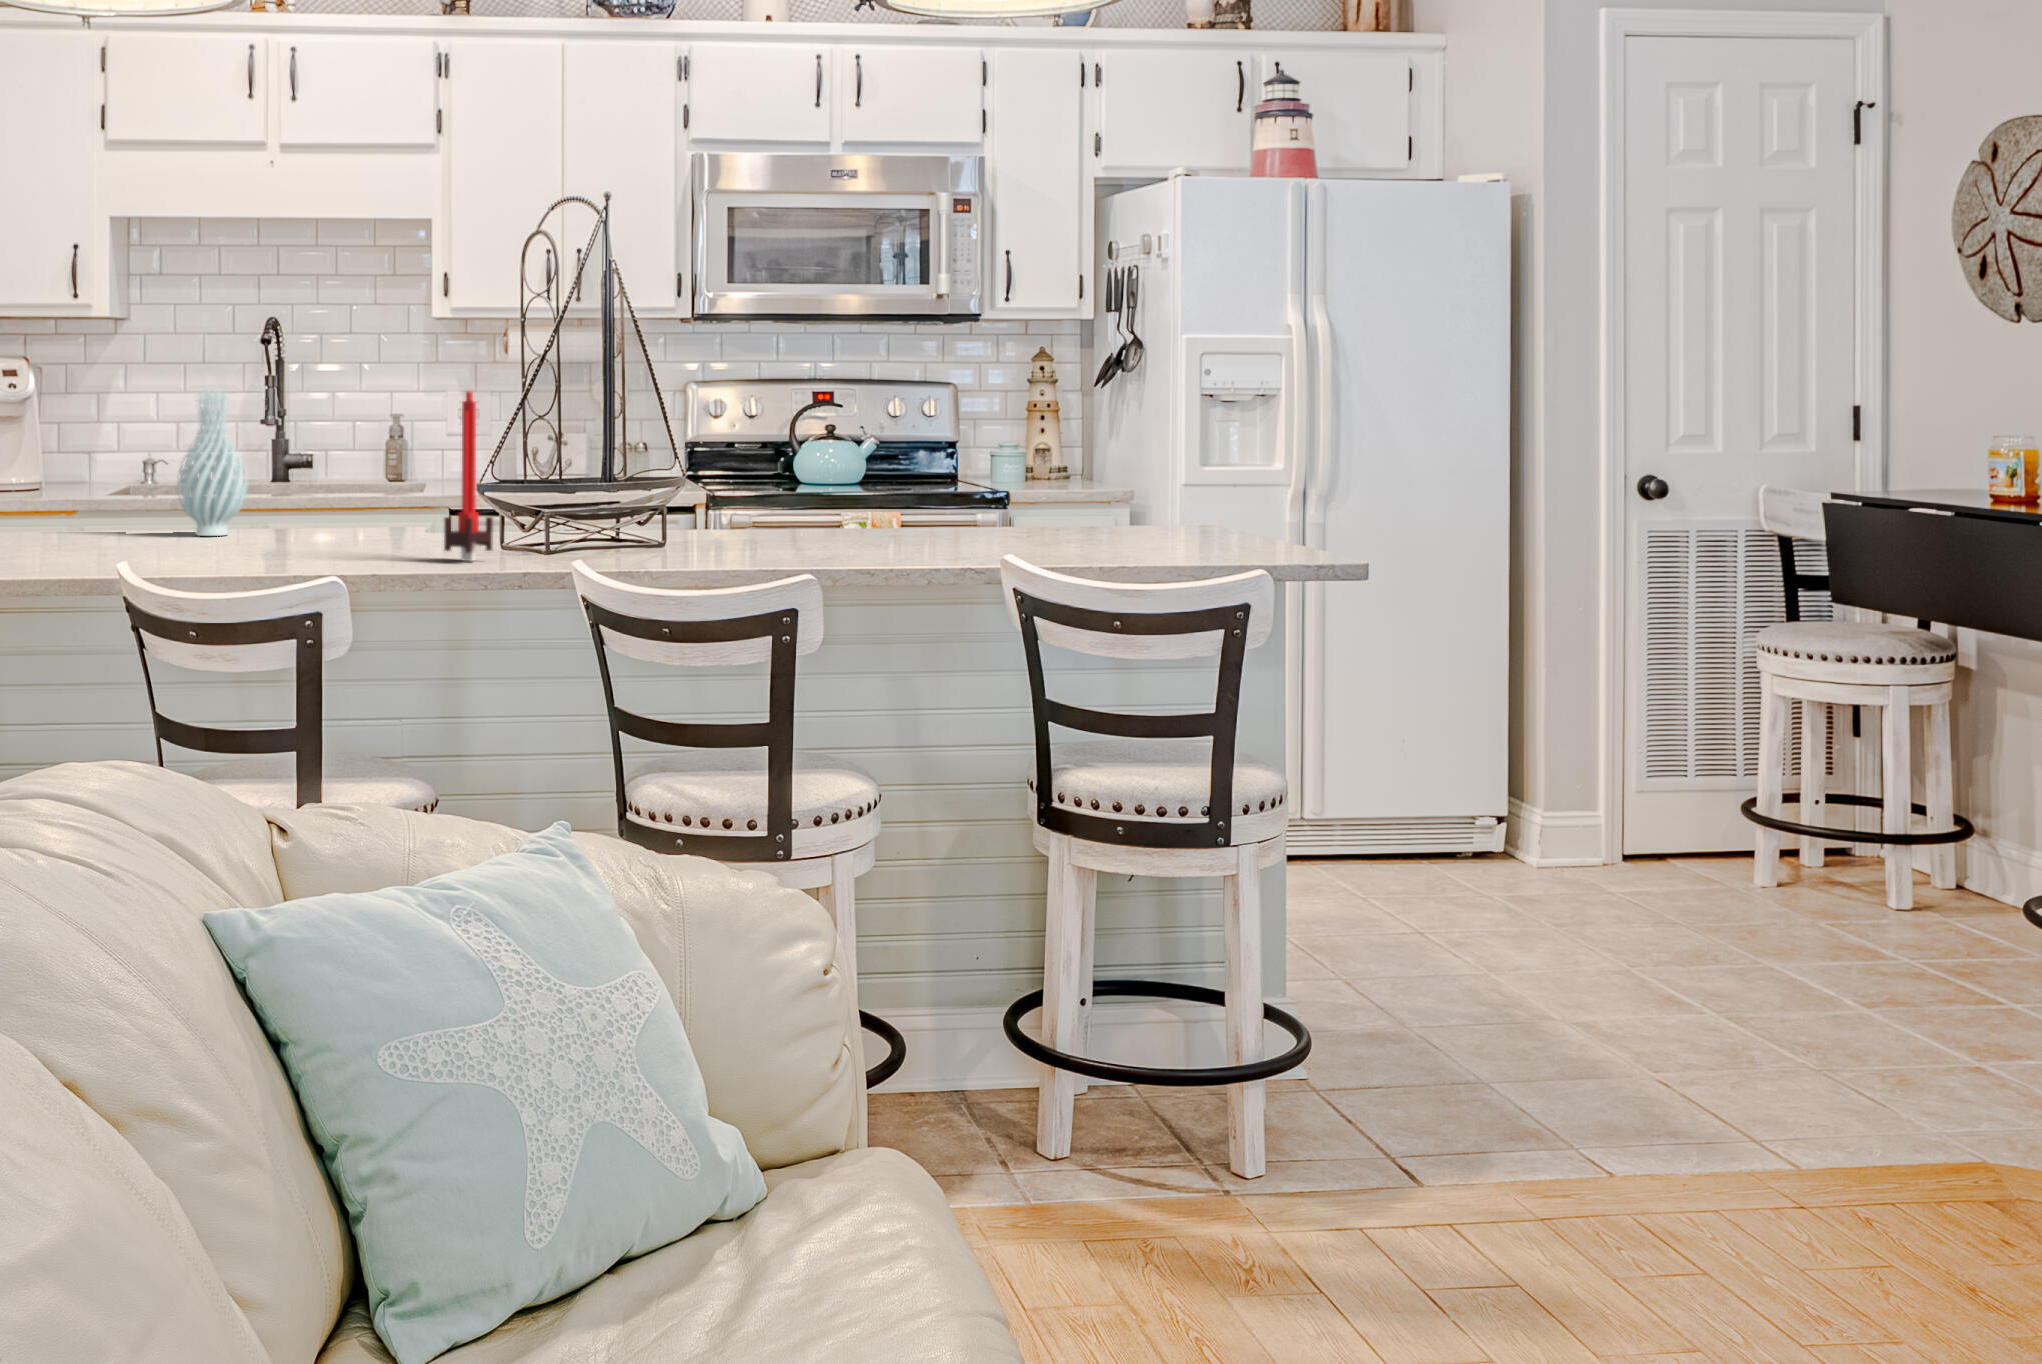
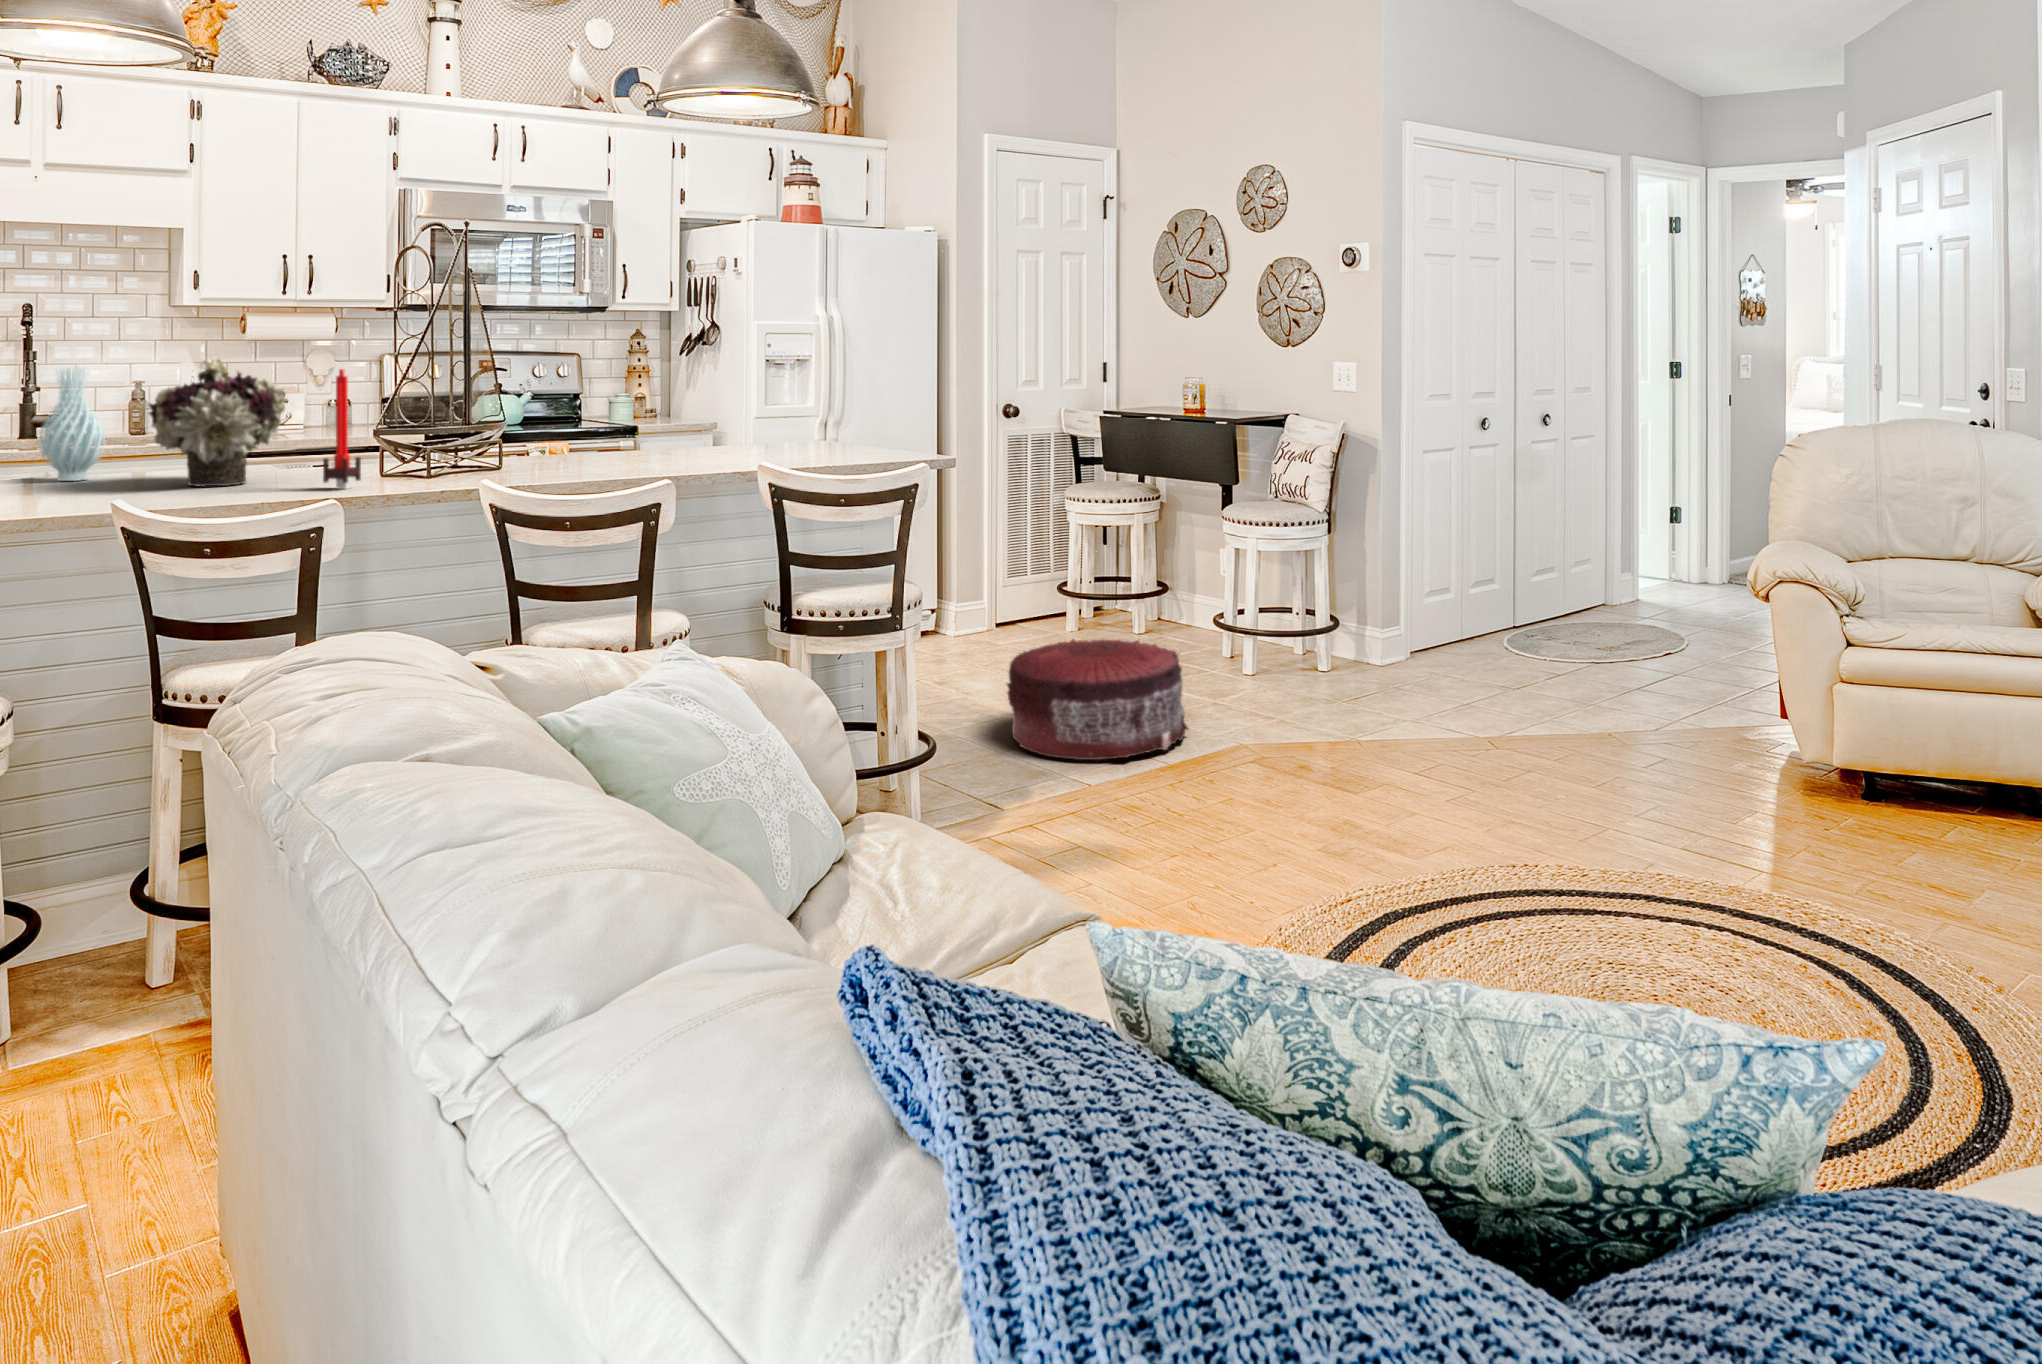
flower arrangement: none [271,375,425,550] -> present [149,357,285,487]
pouf: none [1555,906,1939,1151] -> present [1007,639,1188,760]

